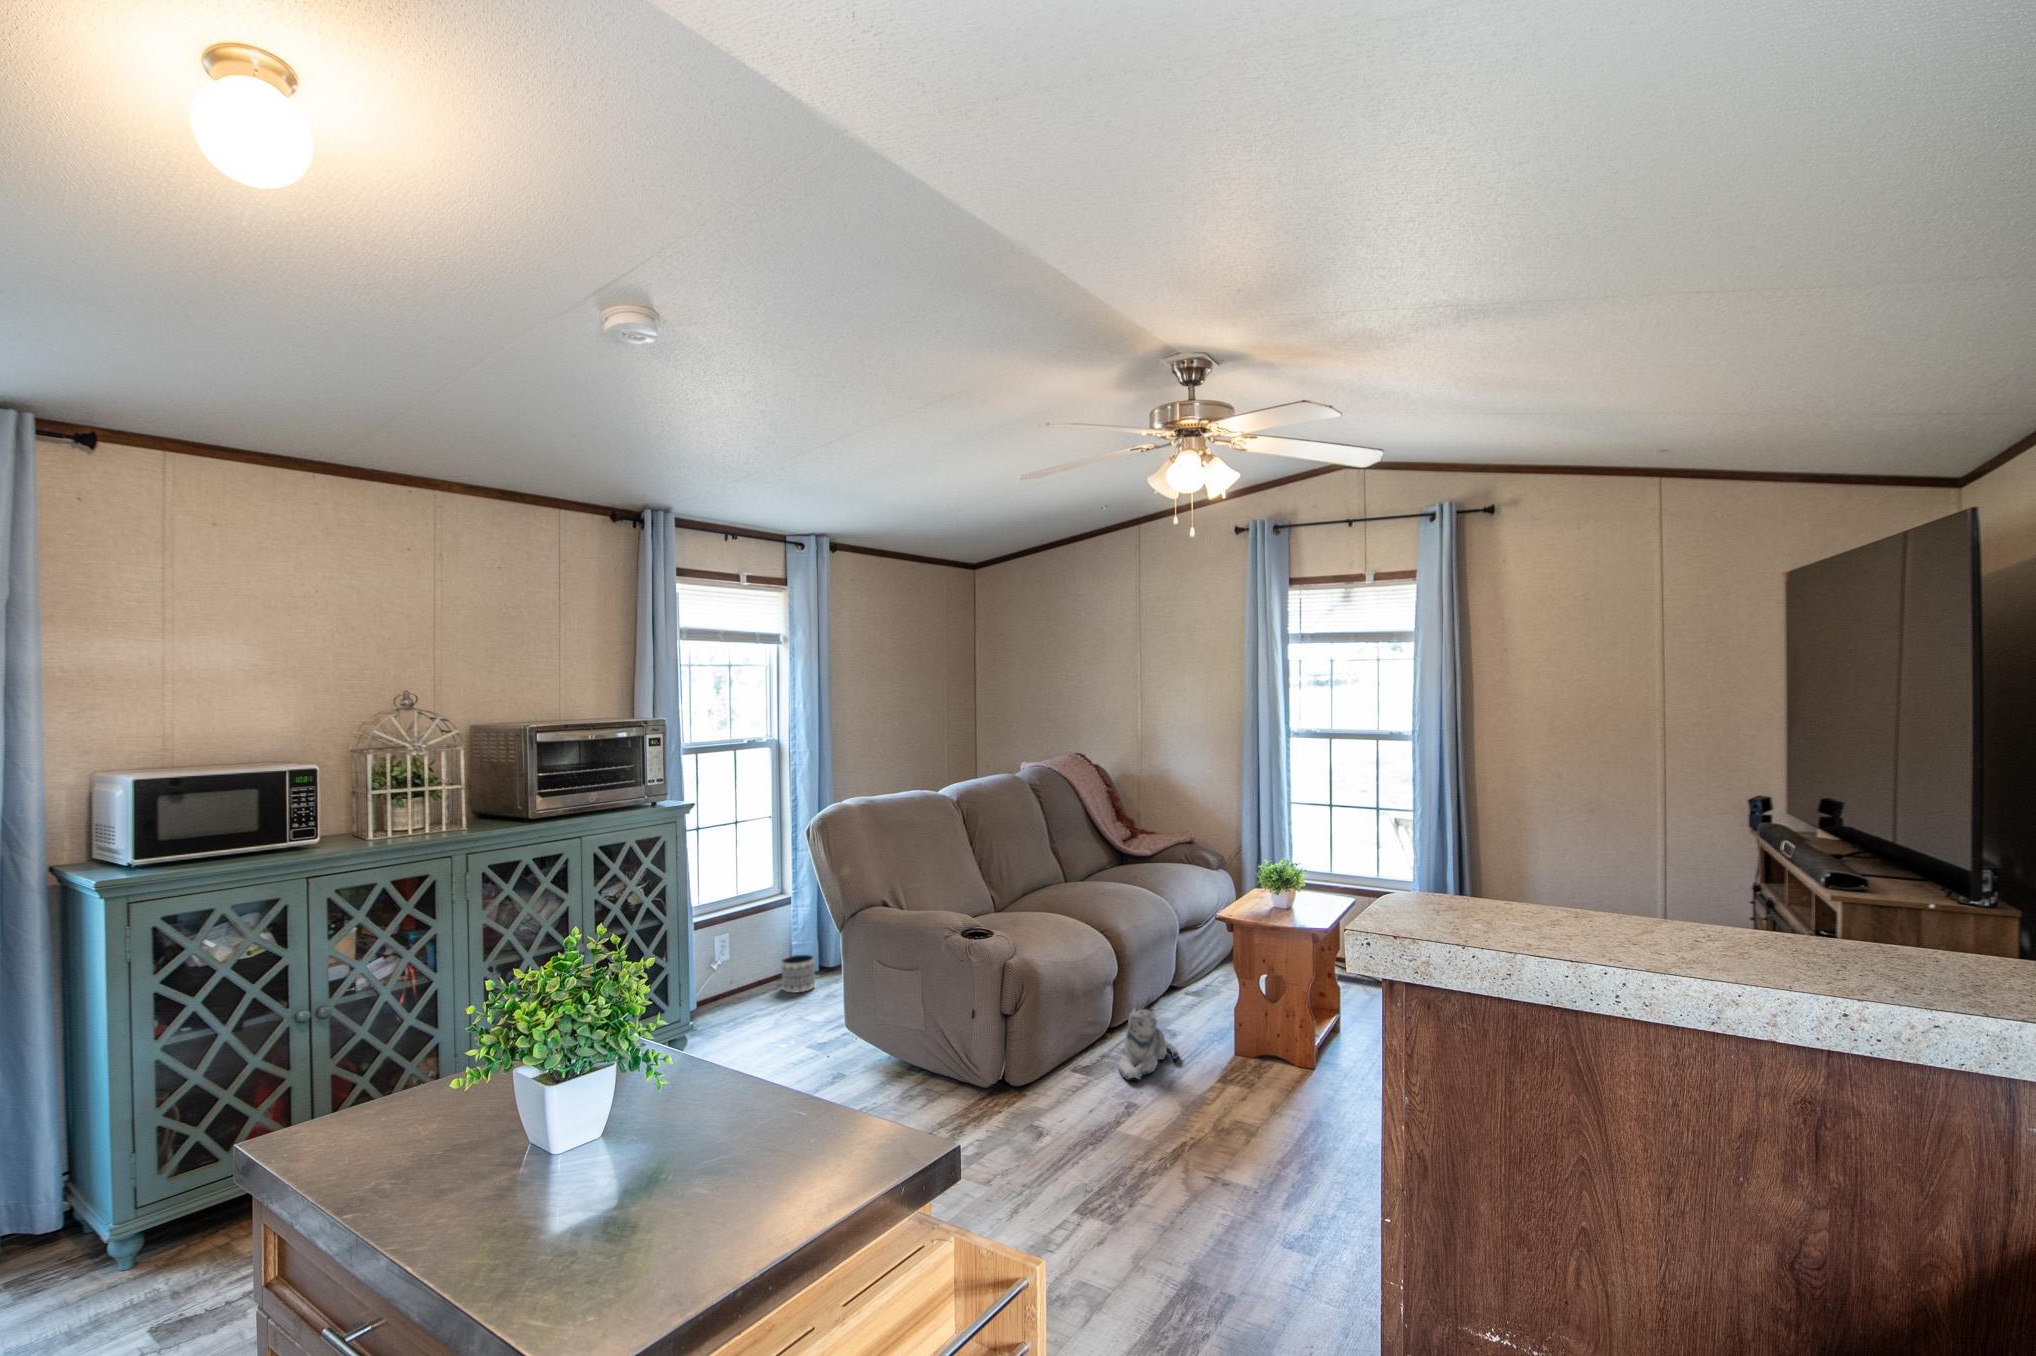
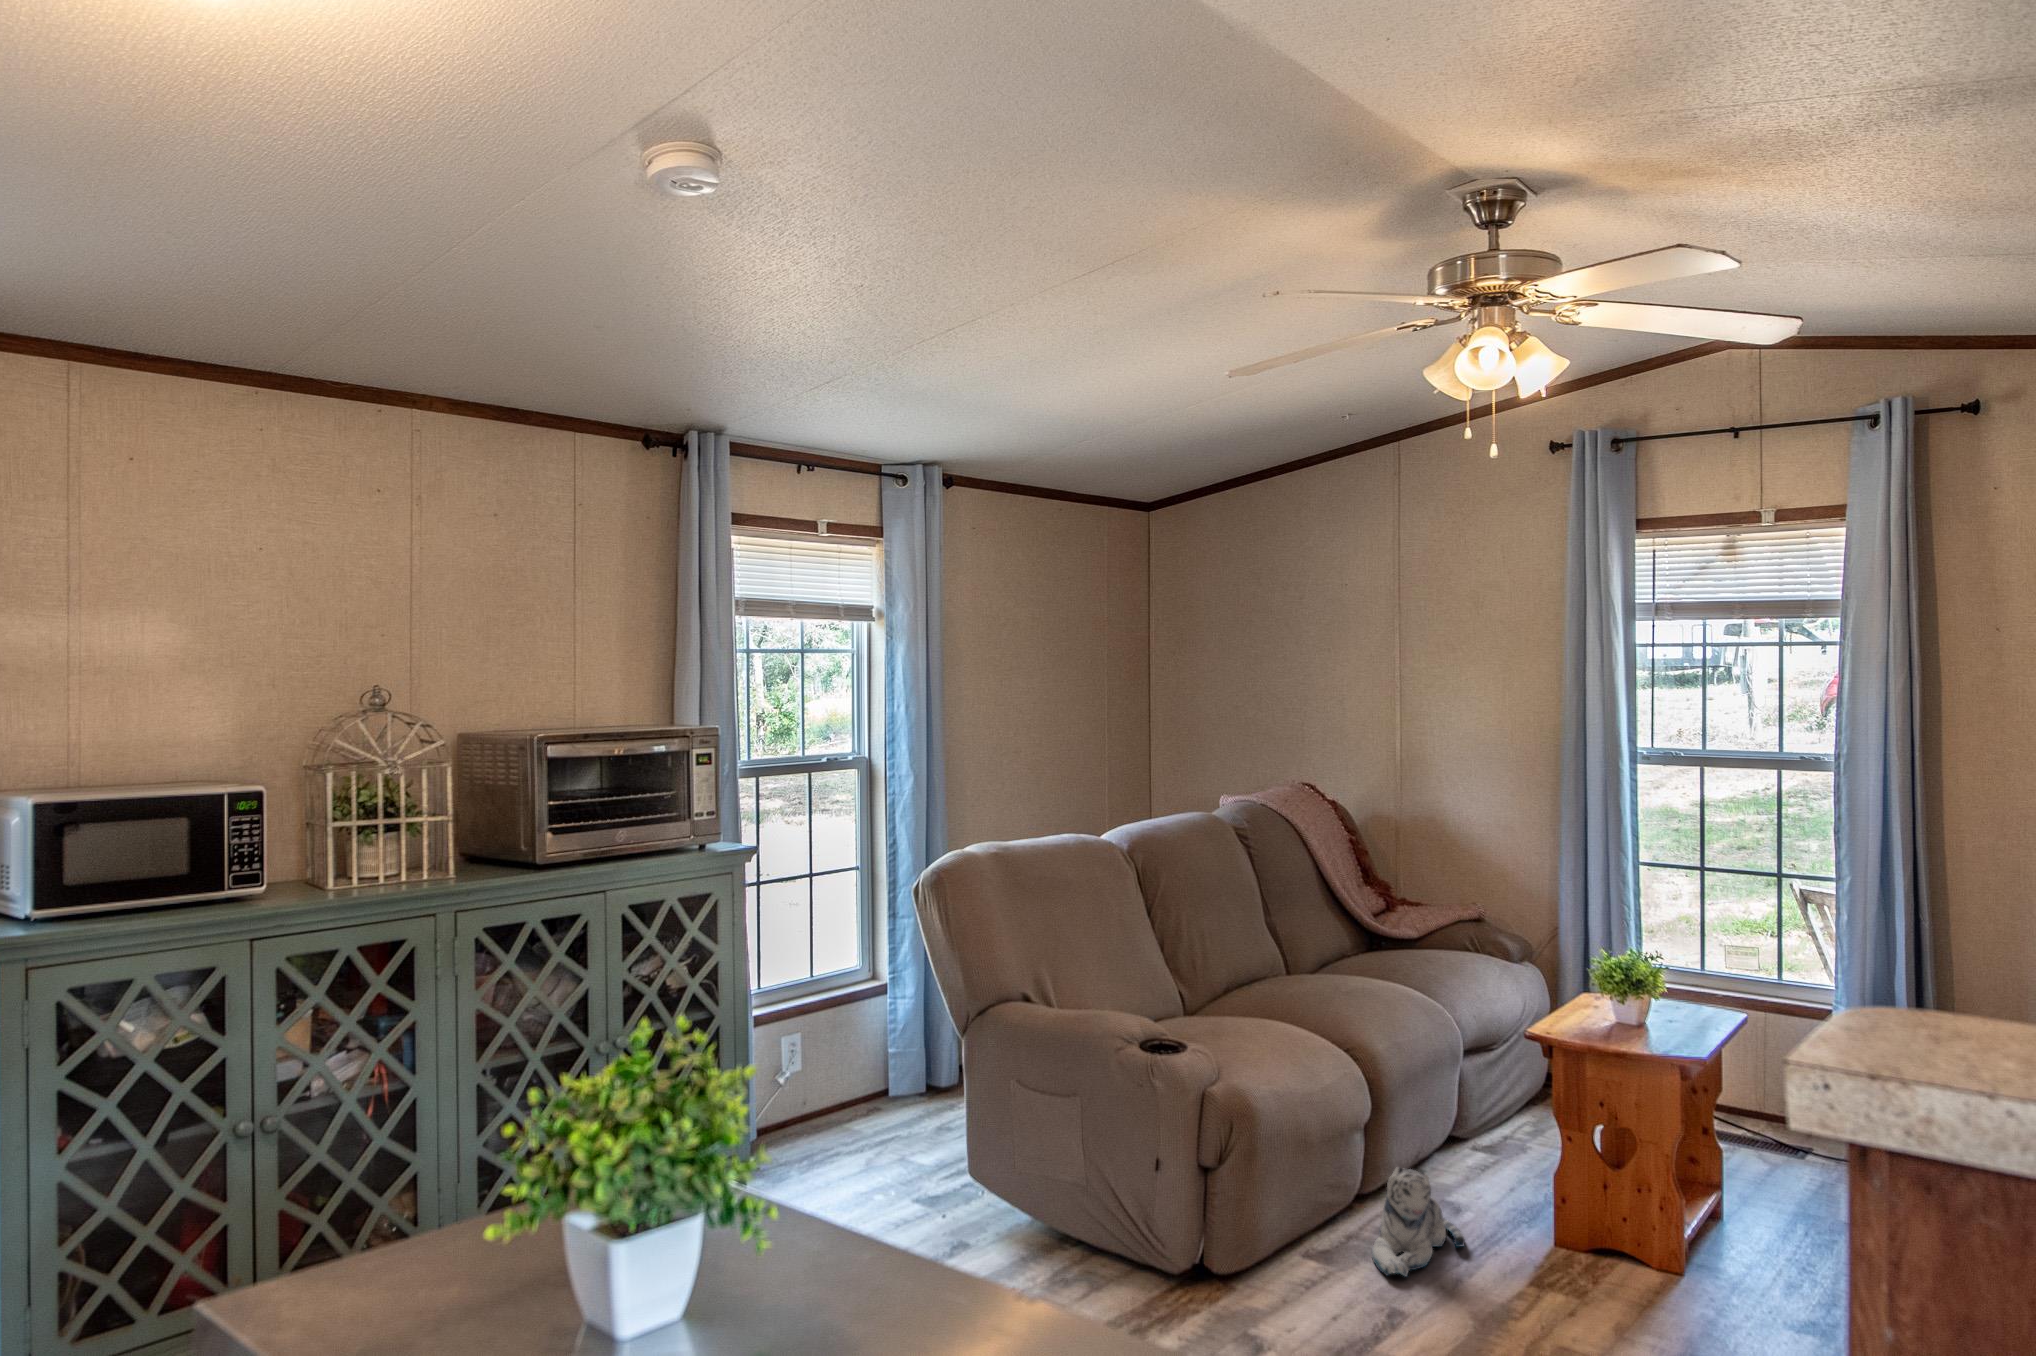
planter: present [781,955,815,992] -> none [878,1062,925,1116]

